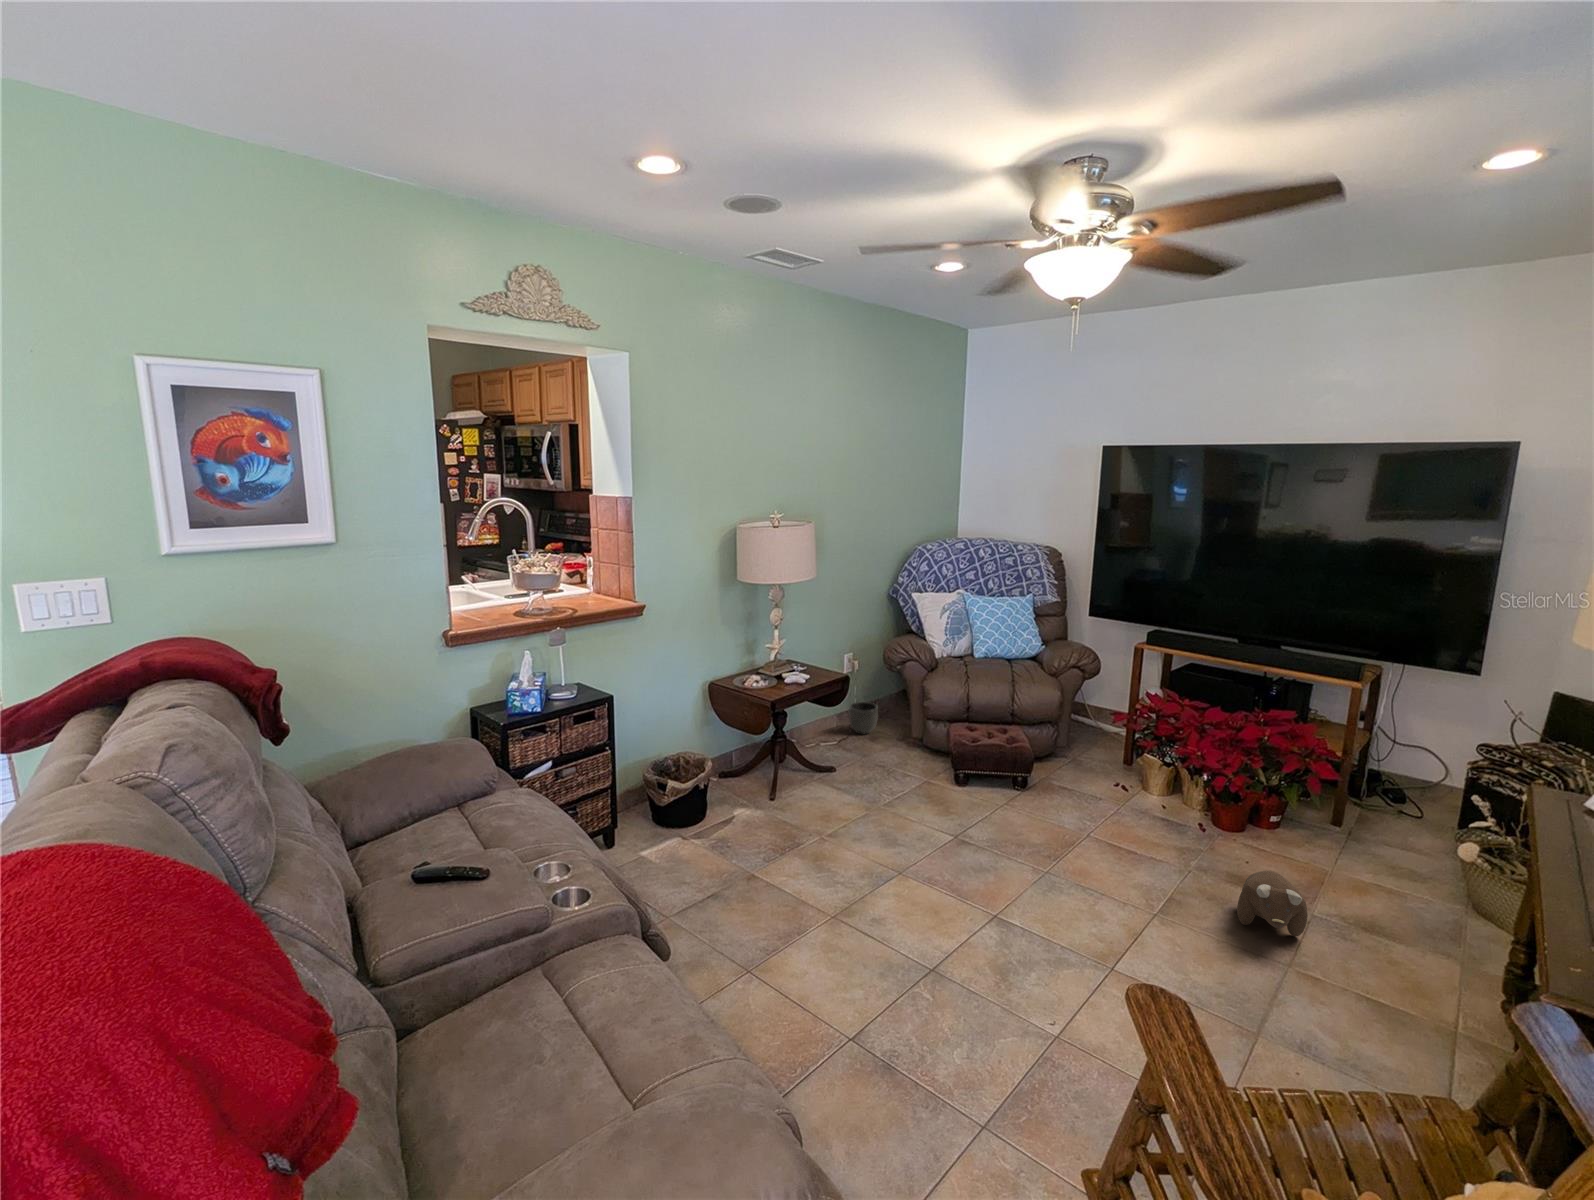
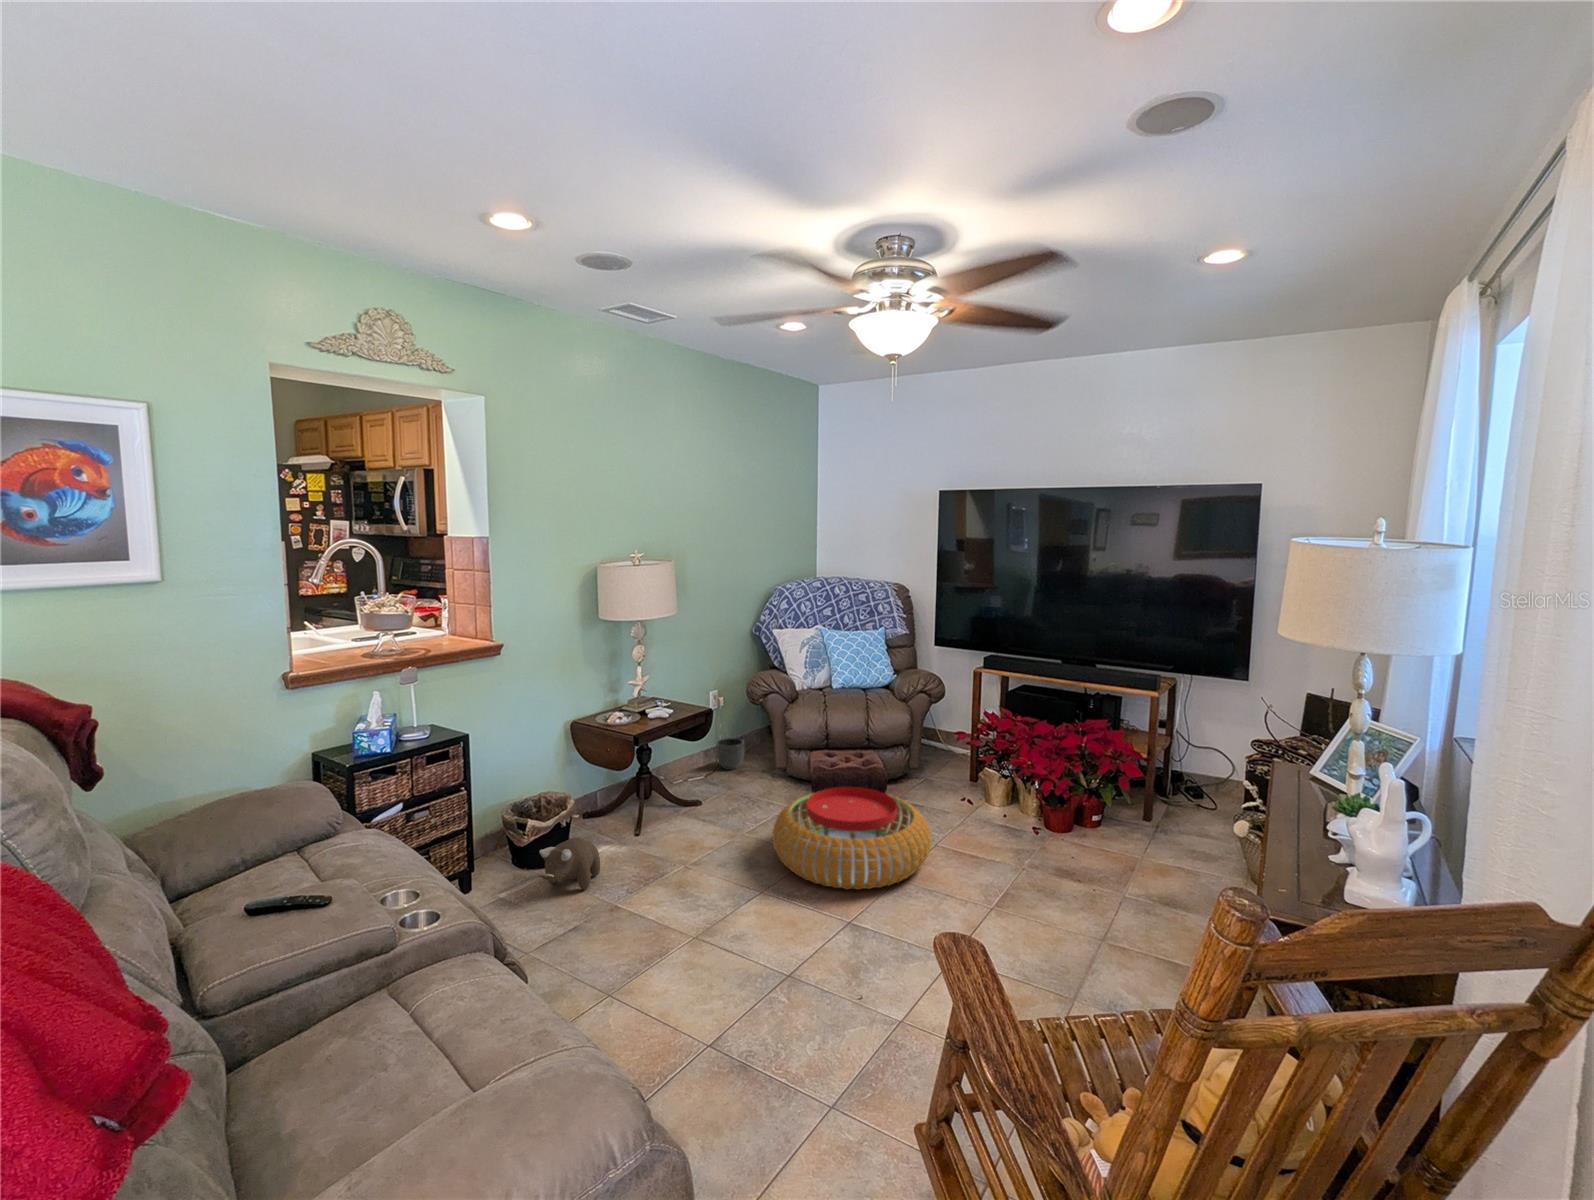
pouf: none [911,767,1085,880] -> present [773,787,931,890]
plush toy: present [1237,871,1308,937] -> present [539,837,600,890]

